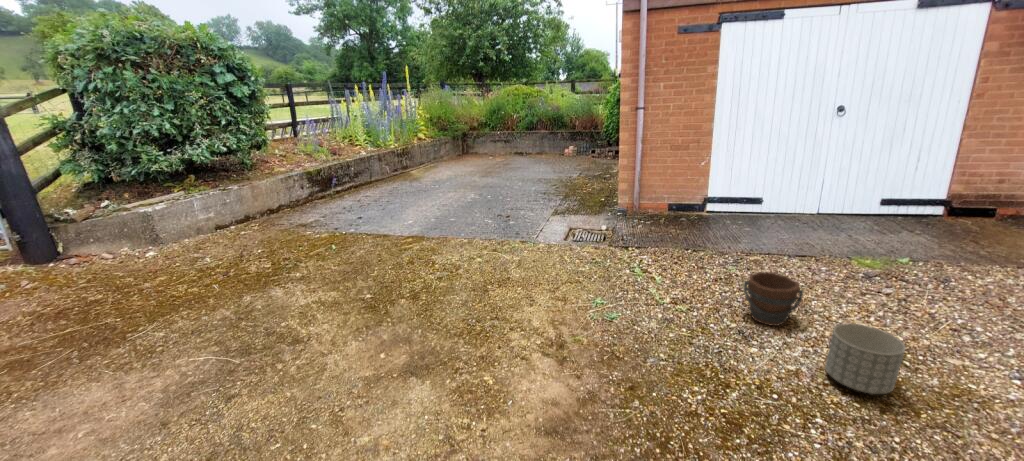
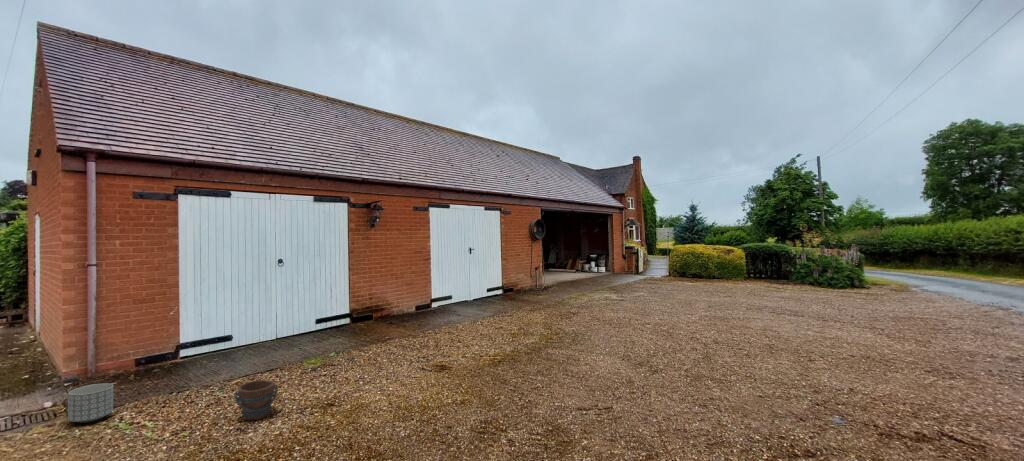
planter: present [825,324,905,394] -> present [68,383,113,423]

